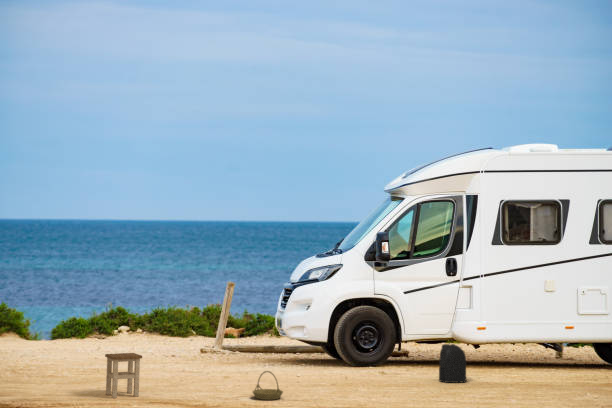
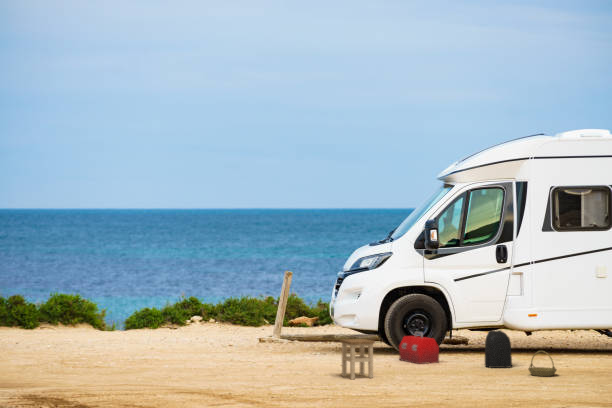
toolbox: none [348,345,390,379] -> present [399,332,439,364]
stool: present [105,353,142,398] -> present [340,339,375,379]
basket: present [253,371,283,400] -> present [528,351,557,376]

